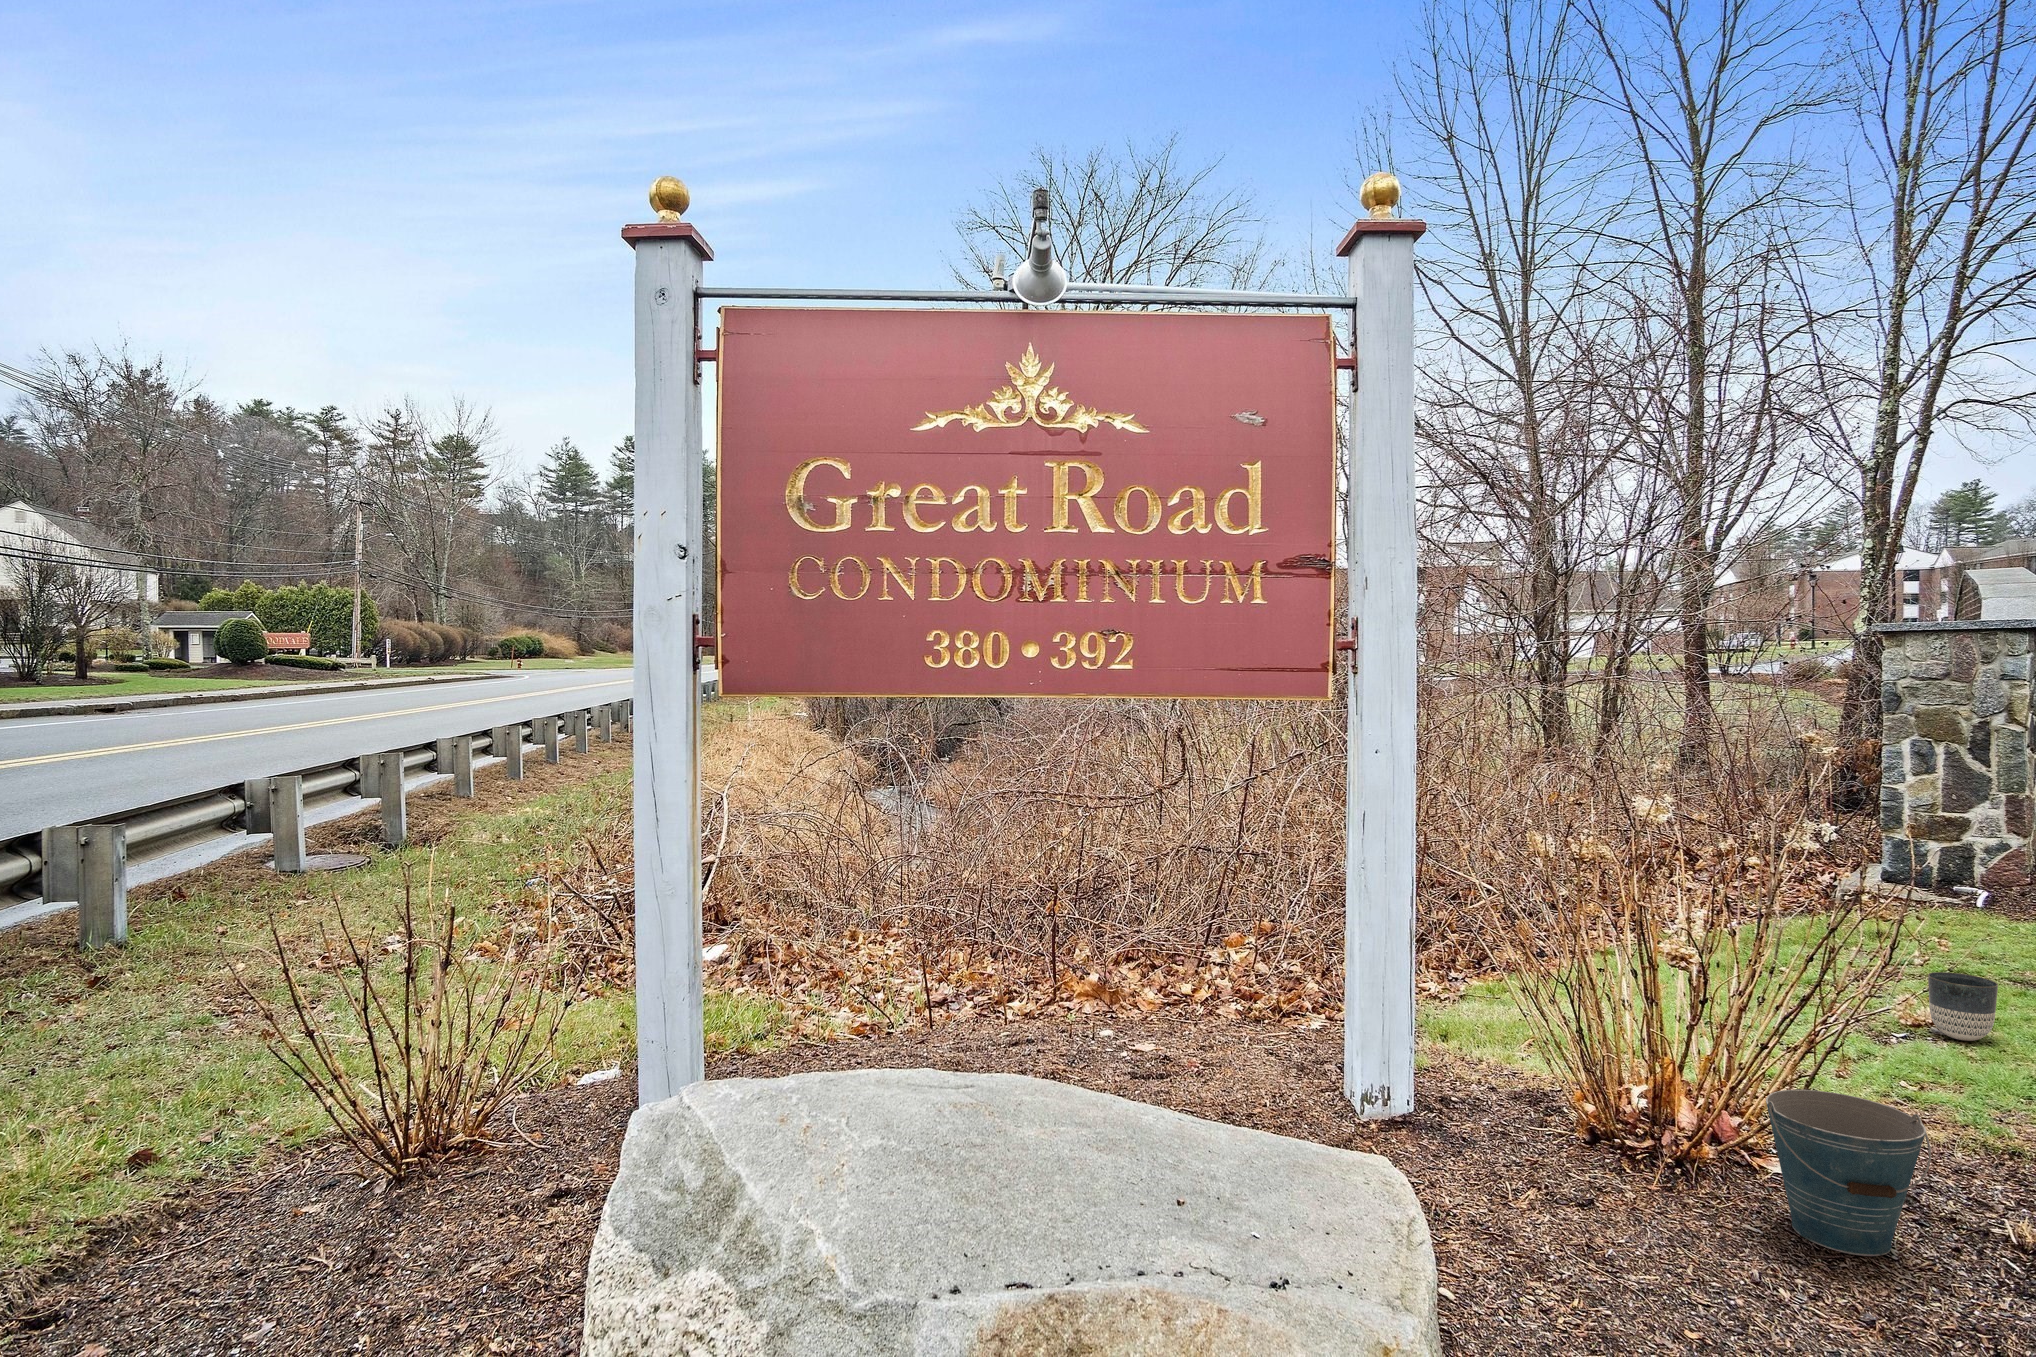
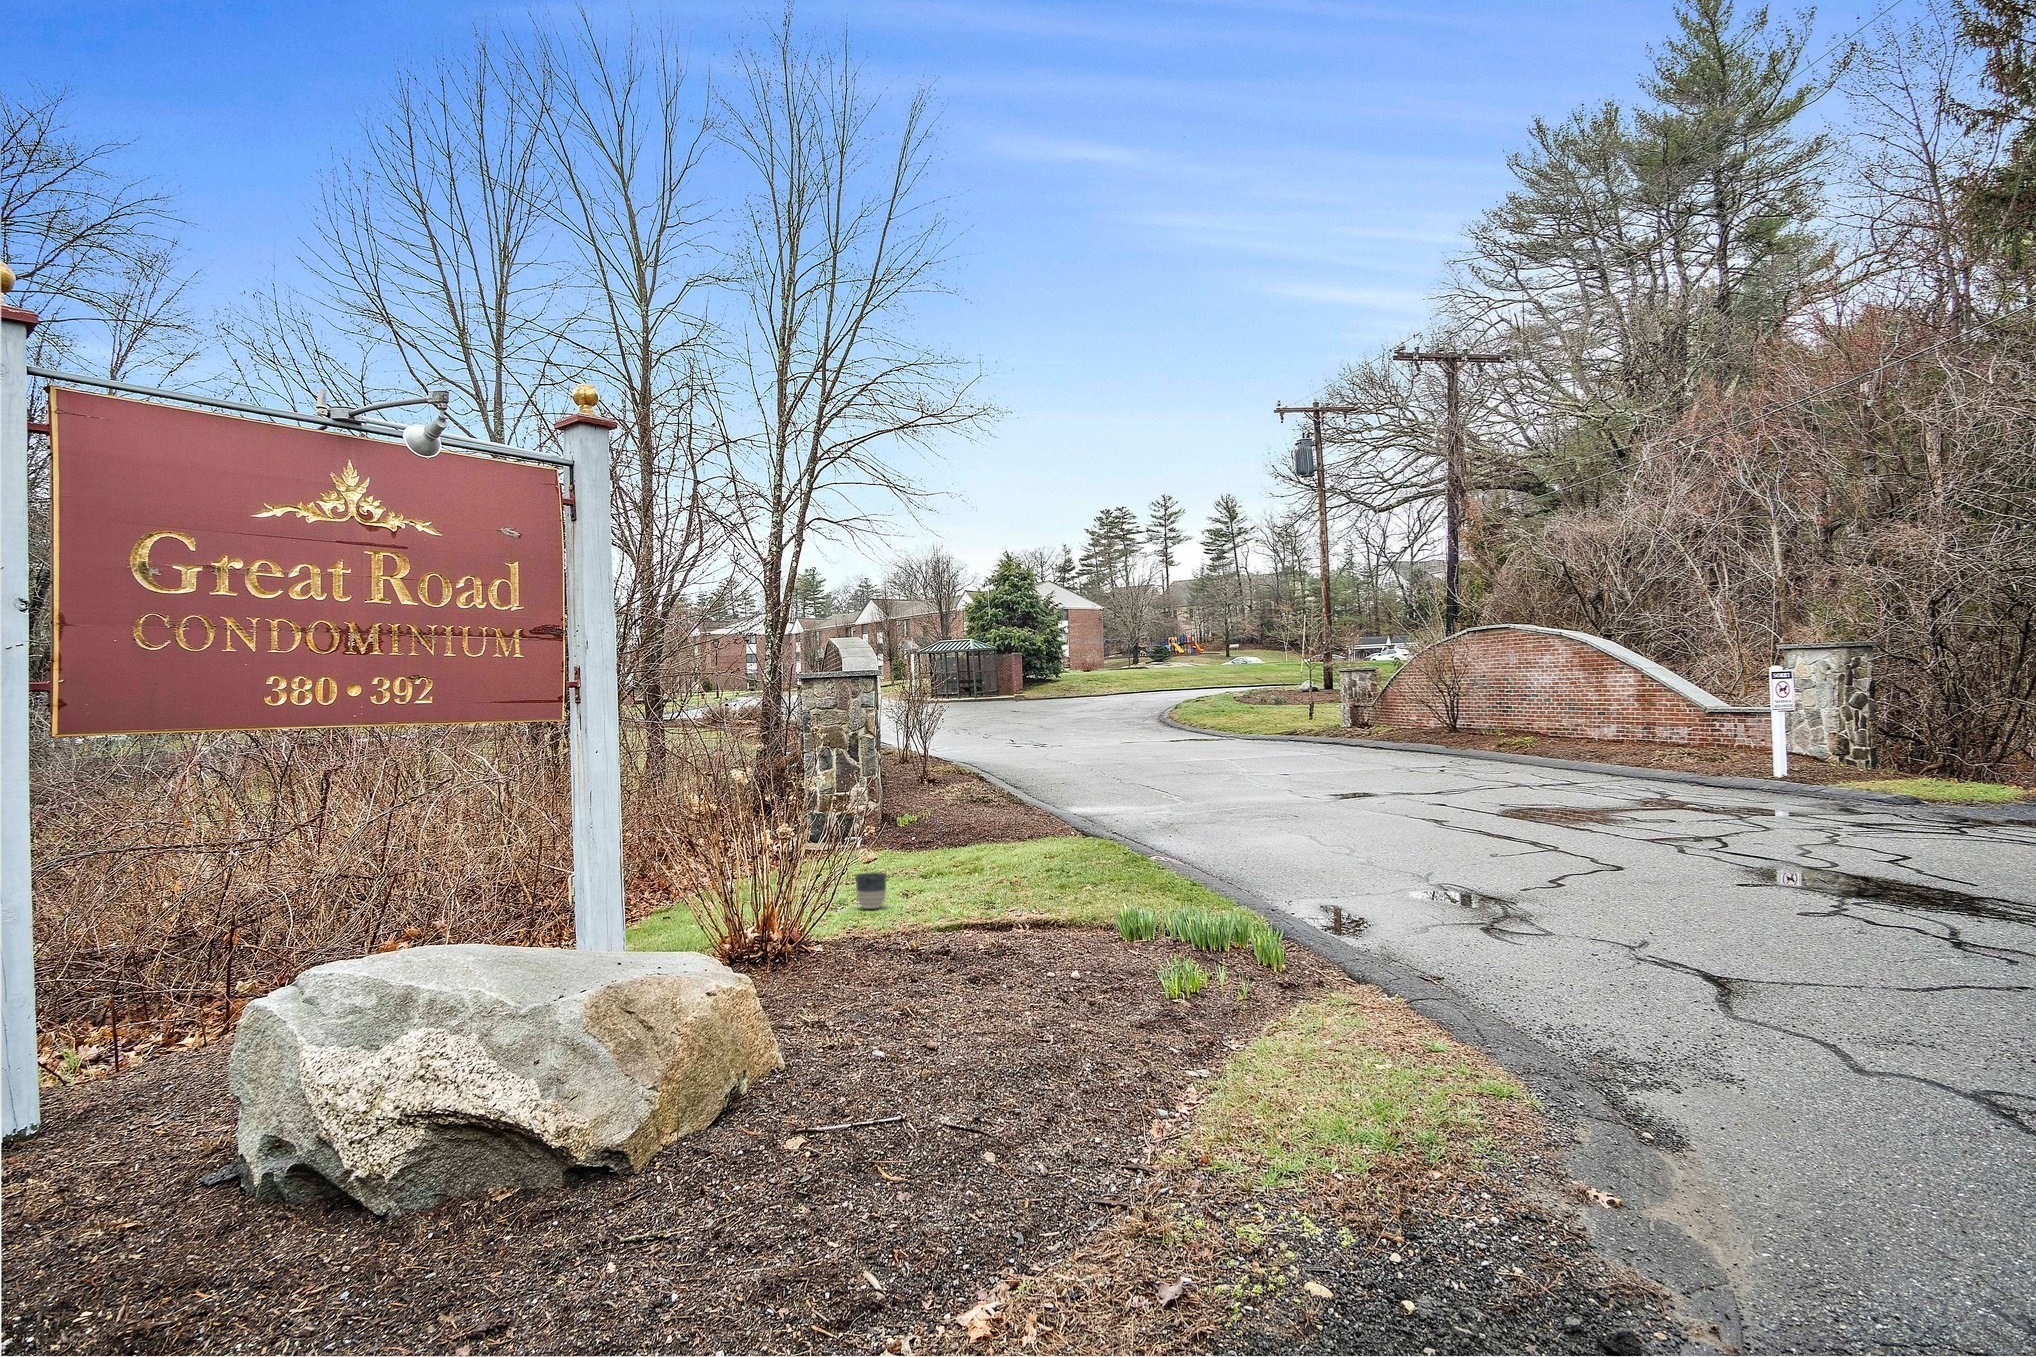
bucket: present [1766,1090,1931,1256] -> none [821,911,890,984]

